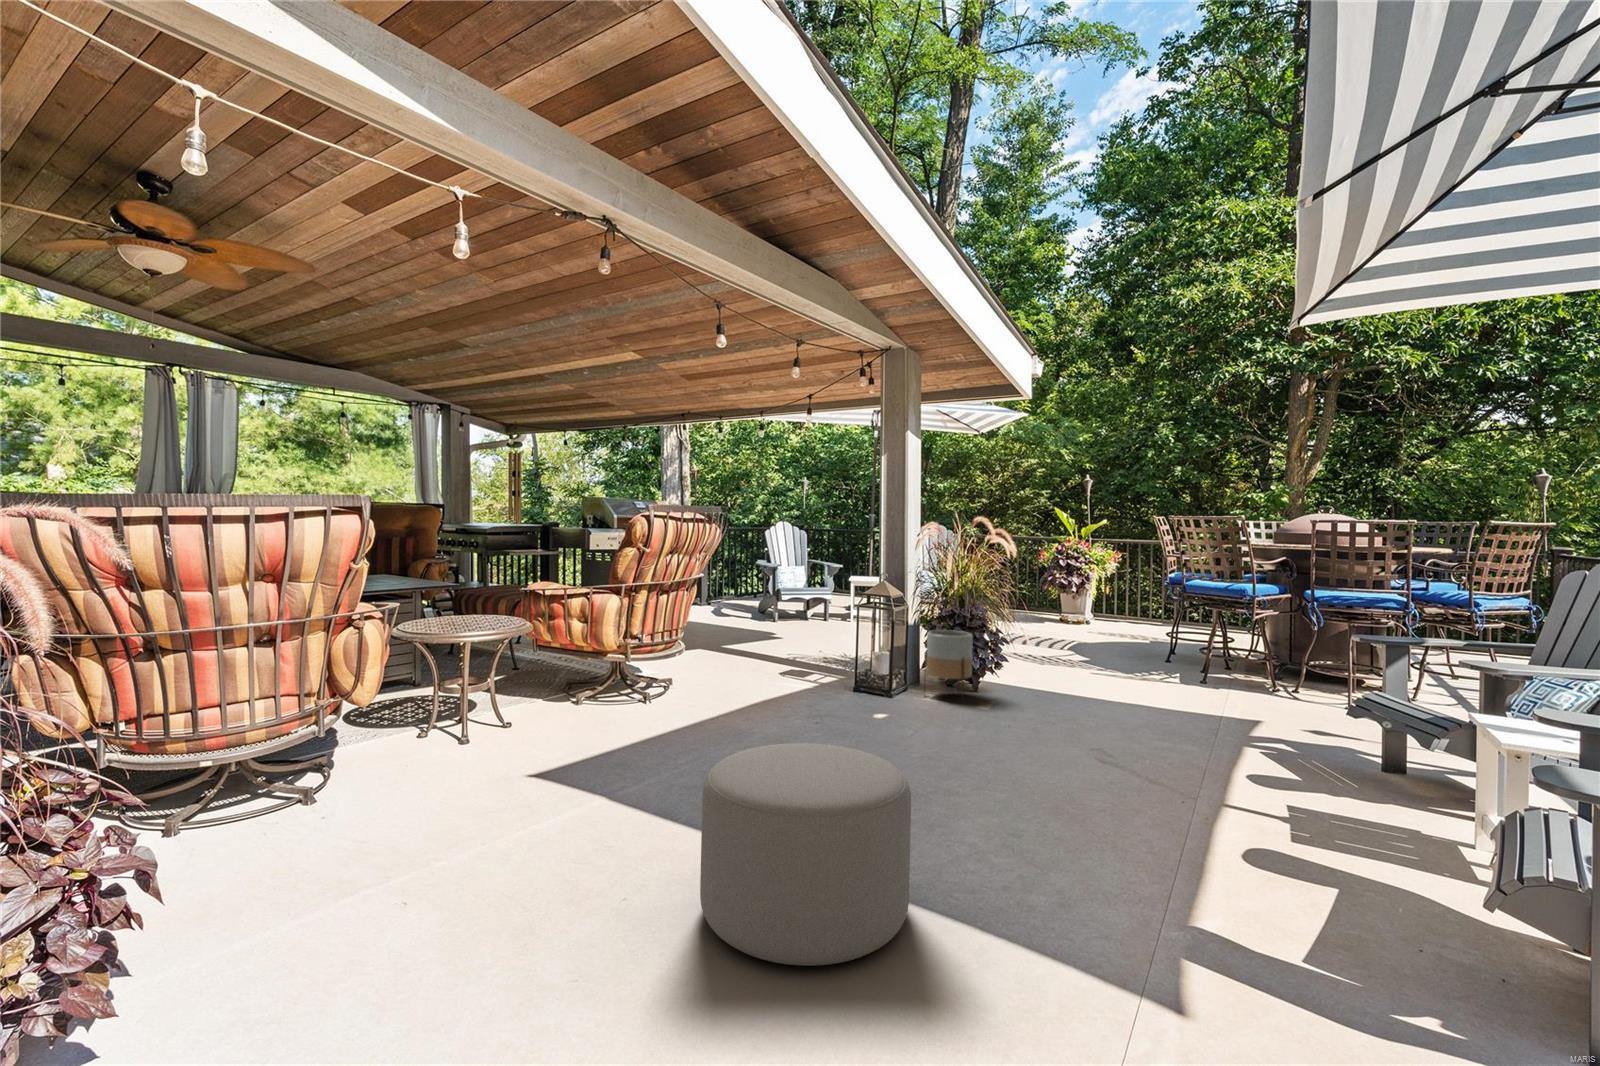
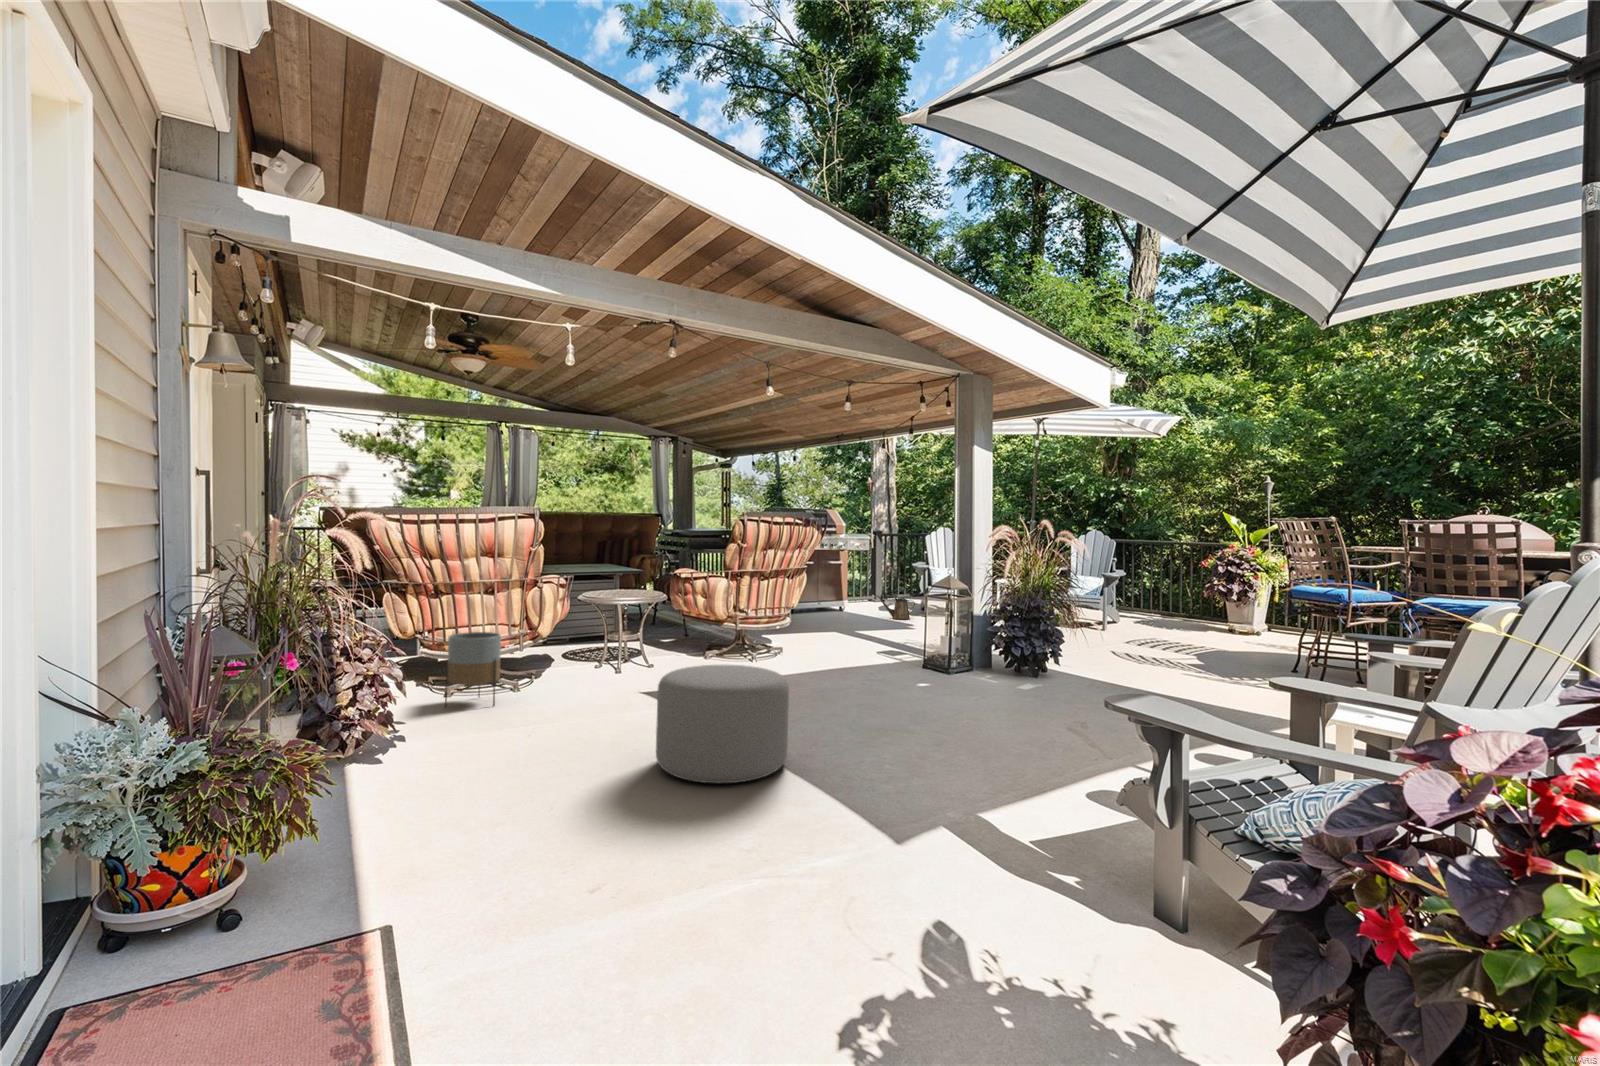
watering can: none [723,600,765,626] -> present [877,595,915,620]
planter: present [924,630,973,684] -> present [445,632,501,707]

